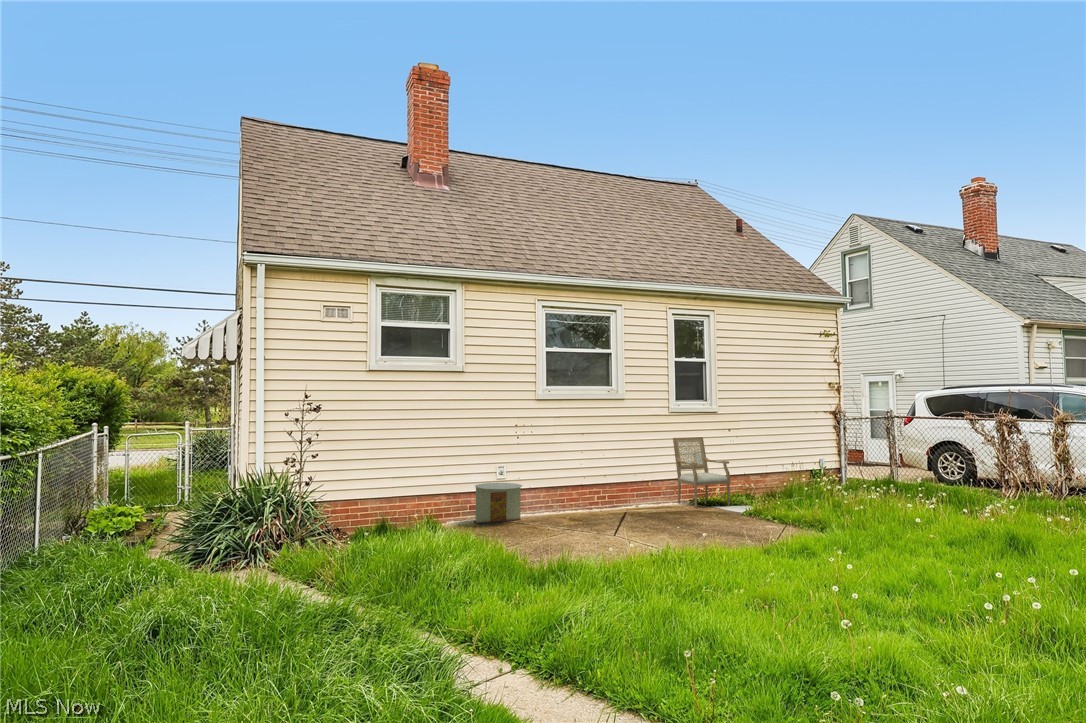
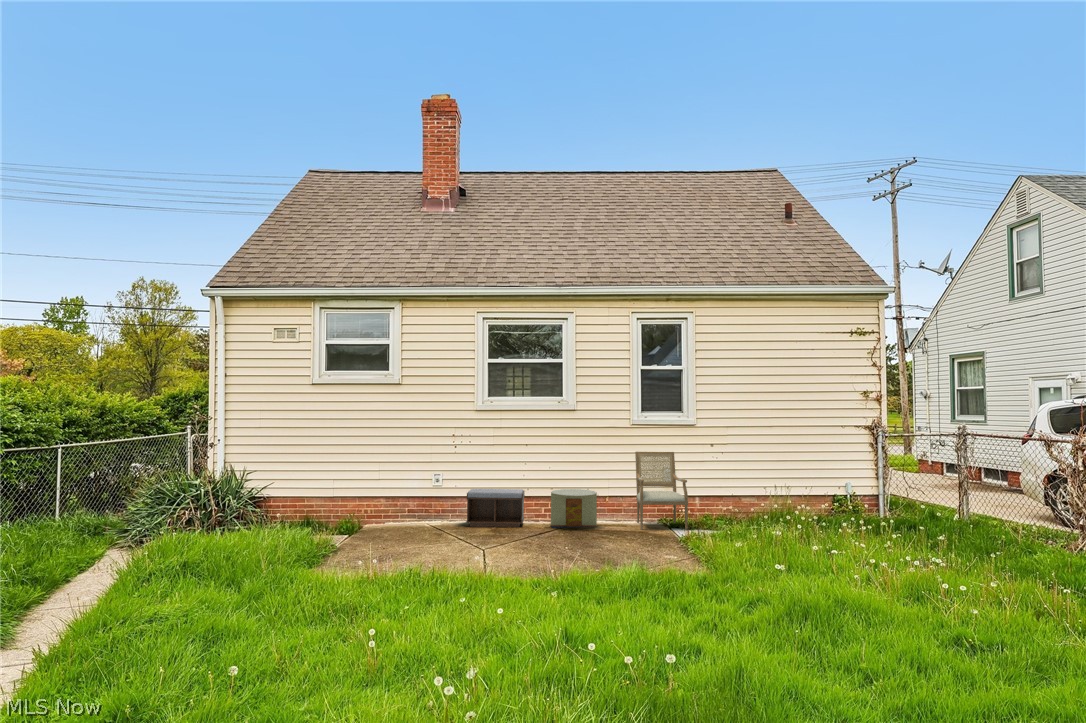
bench: none [532,478,594,518] -> present [466,489,525,527]
side table: present [474,483,522,525] -> present [551,489,597,528]

